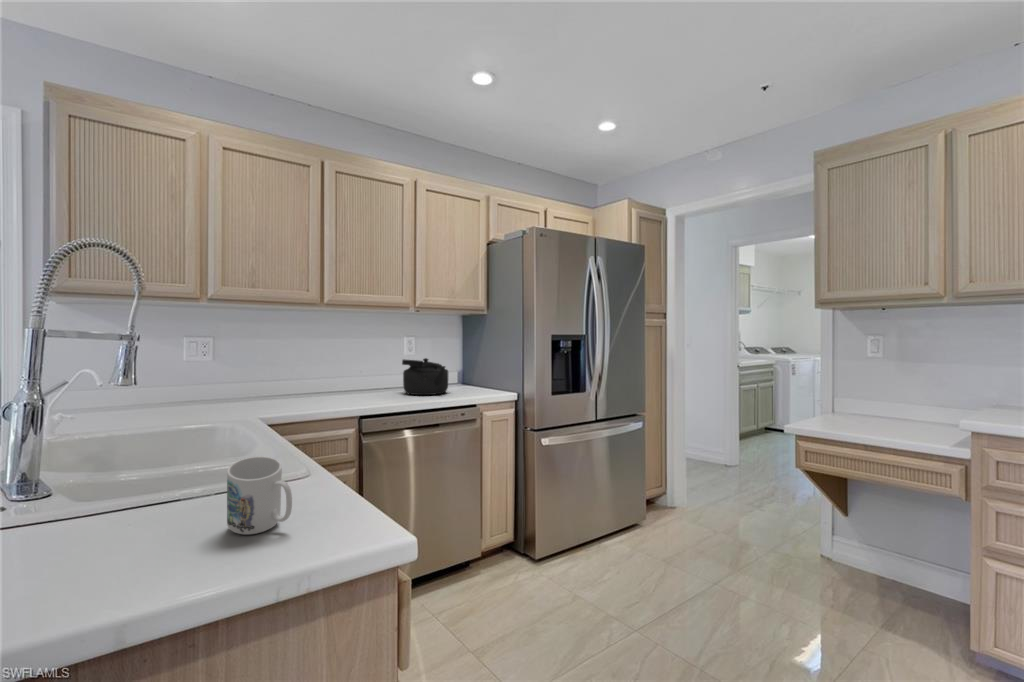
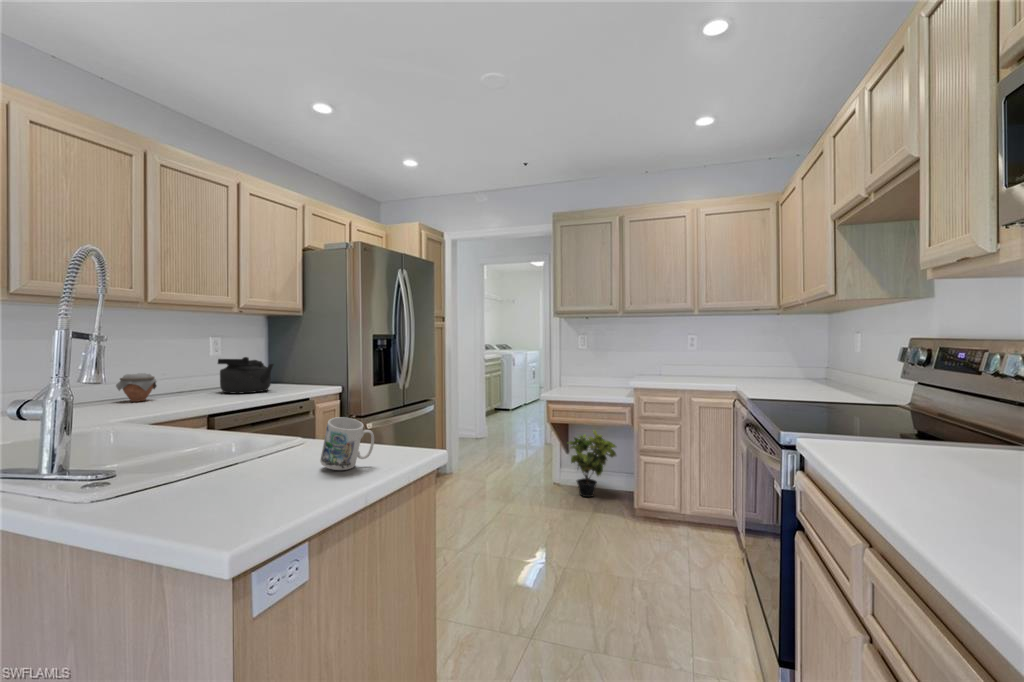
jar: none [317,371,348,397] -> present [116,373,157,402]
potted plant: none [838,490,940,598] -> present [568,430,616,497]

